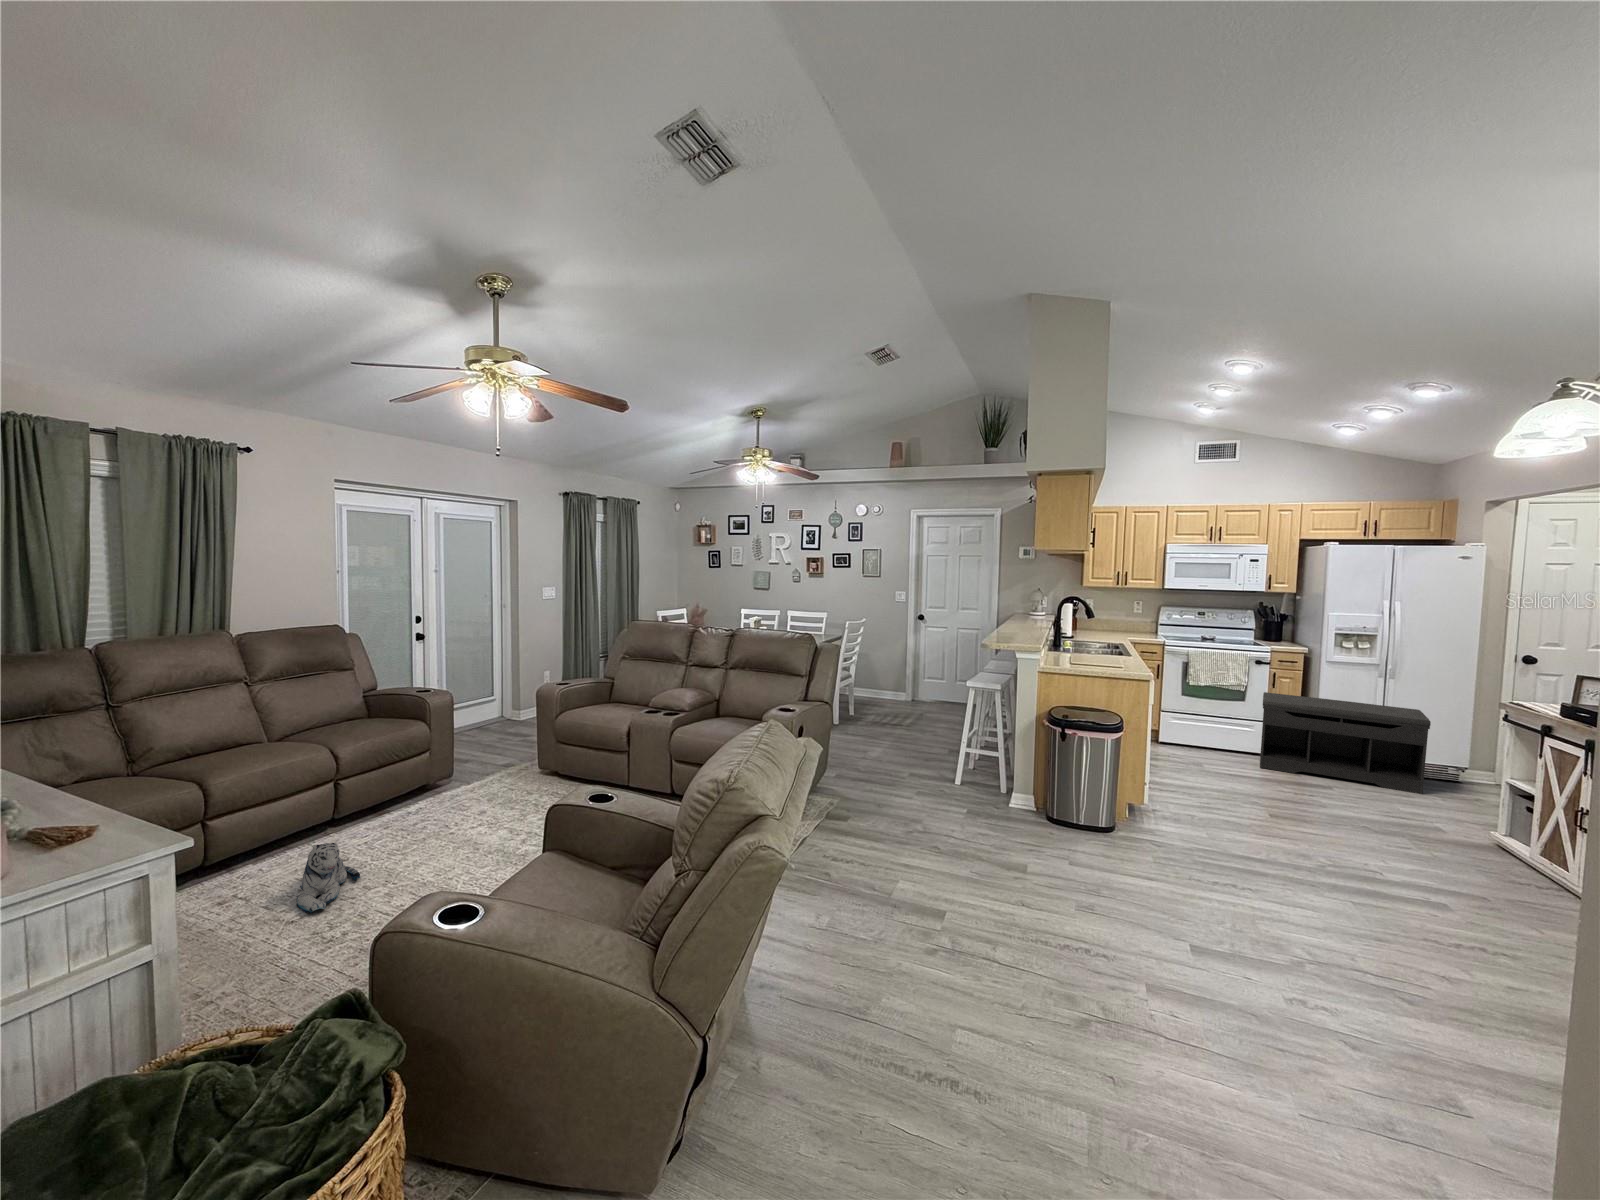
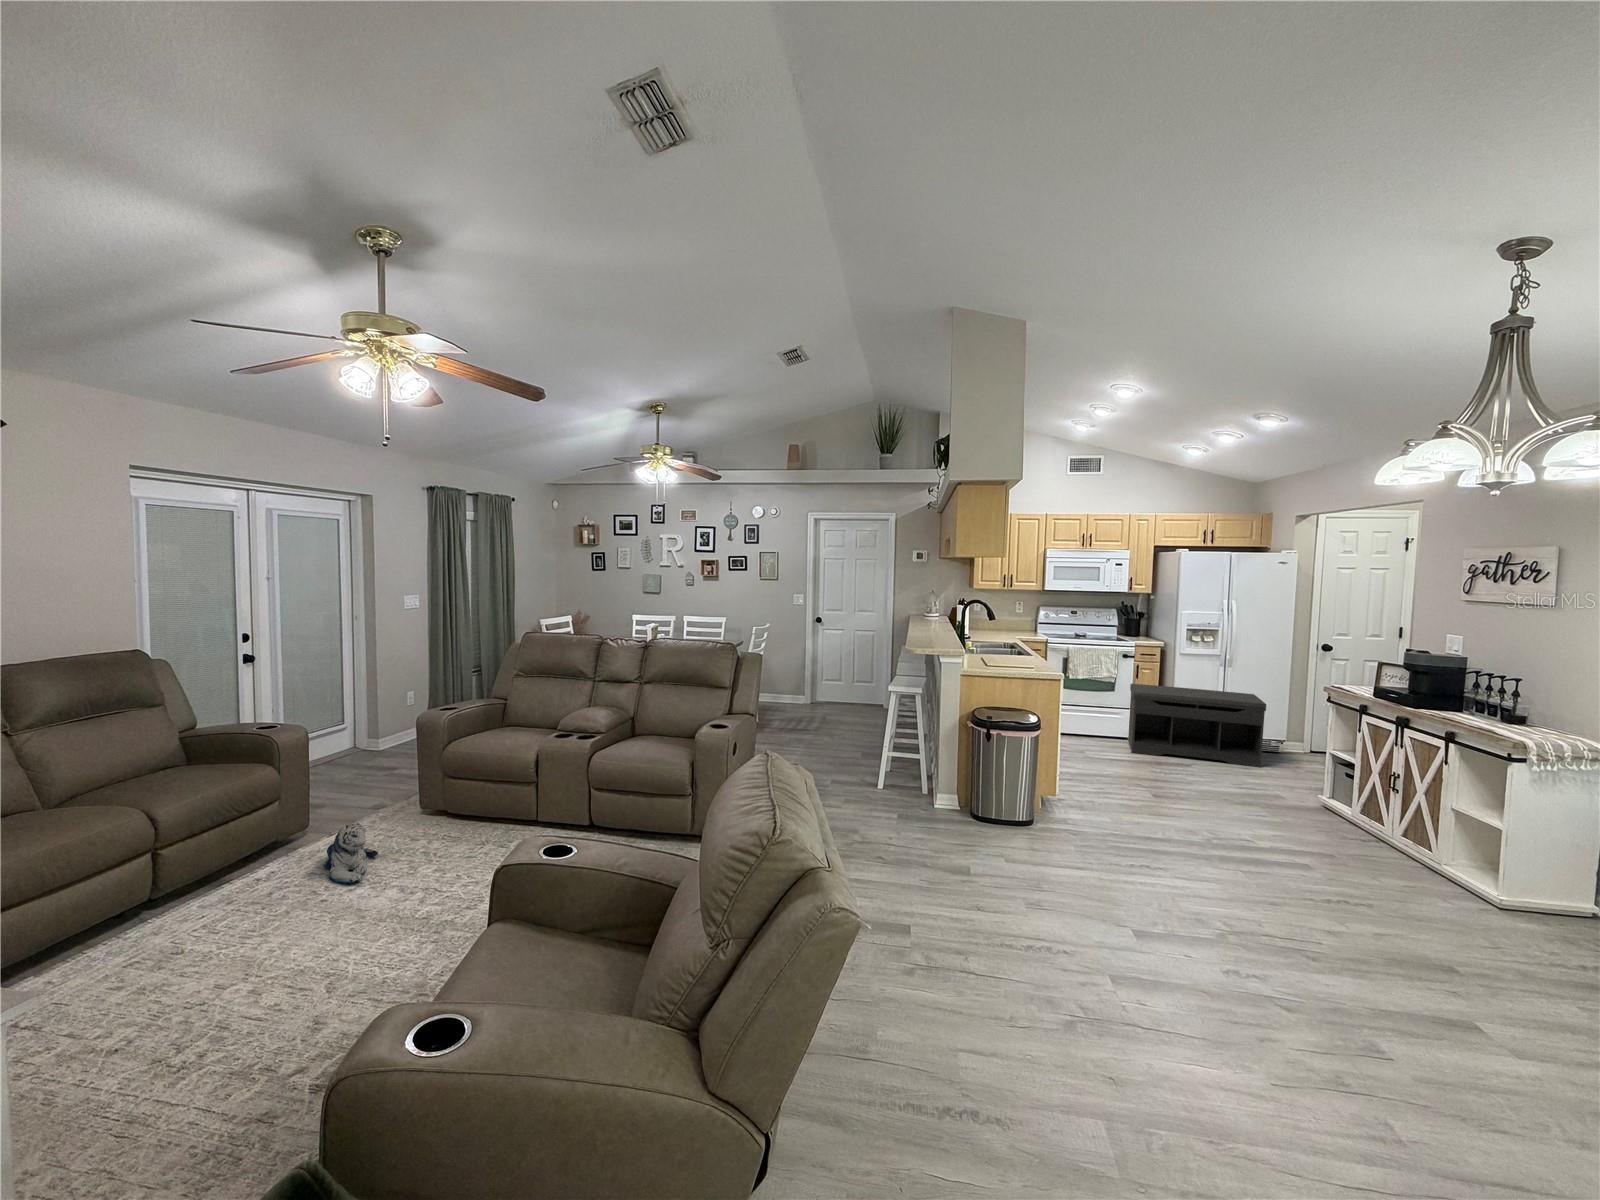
plush toy: present [296,843,360,913] -> present [324,823,378,884]

